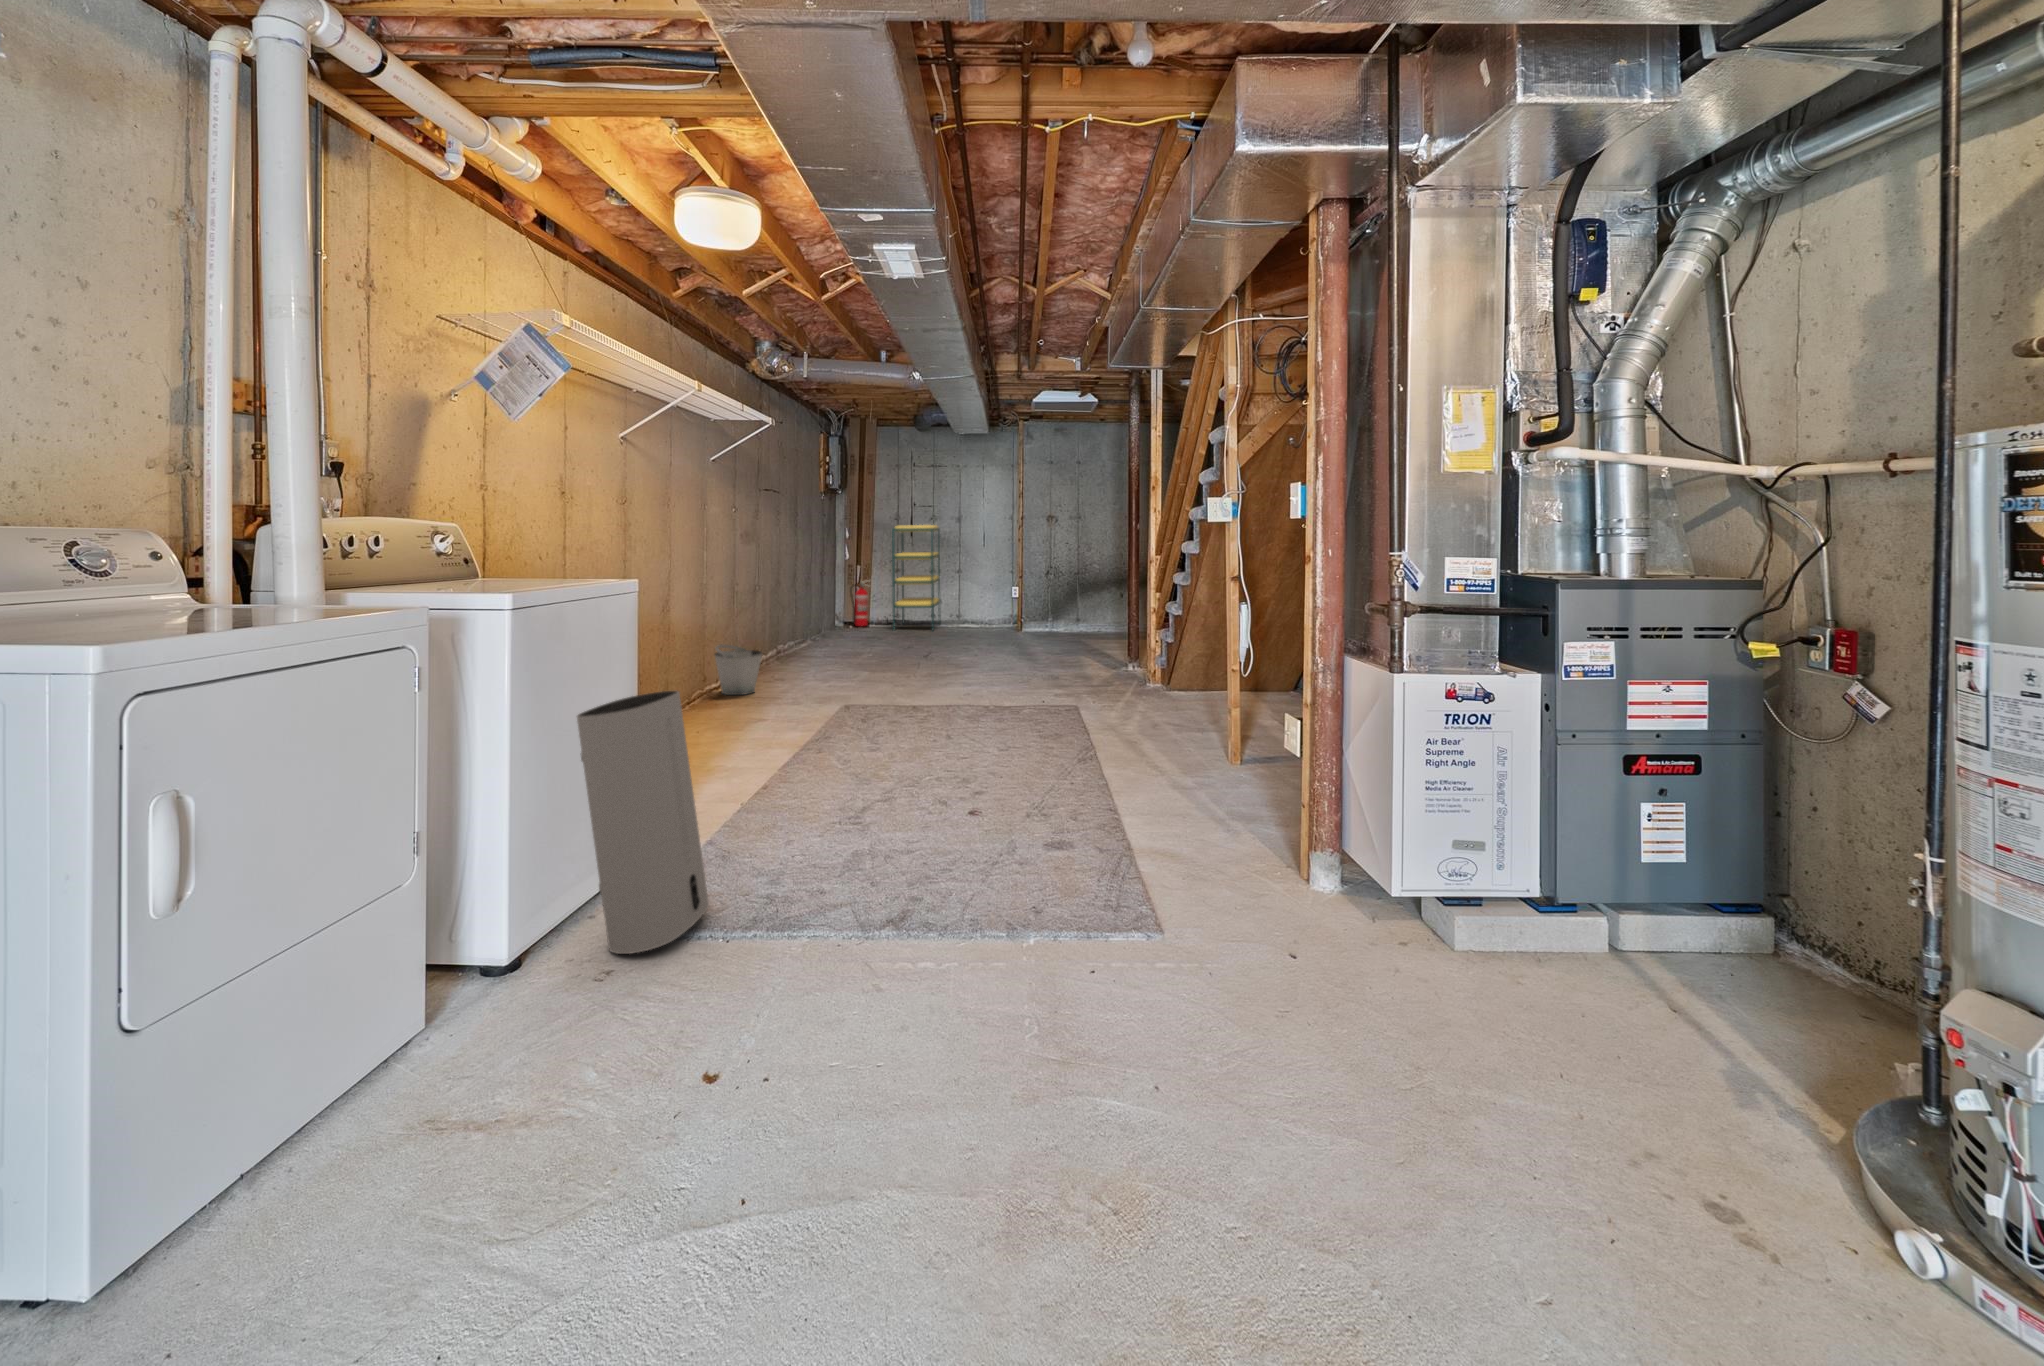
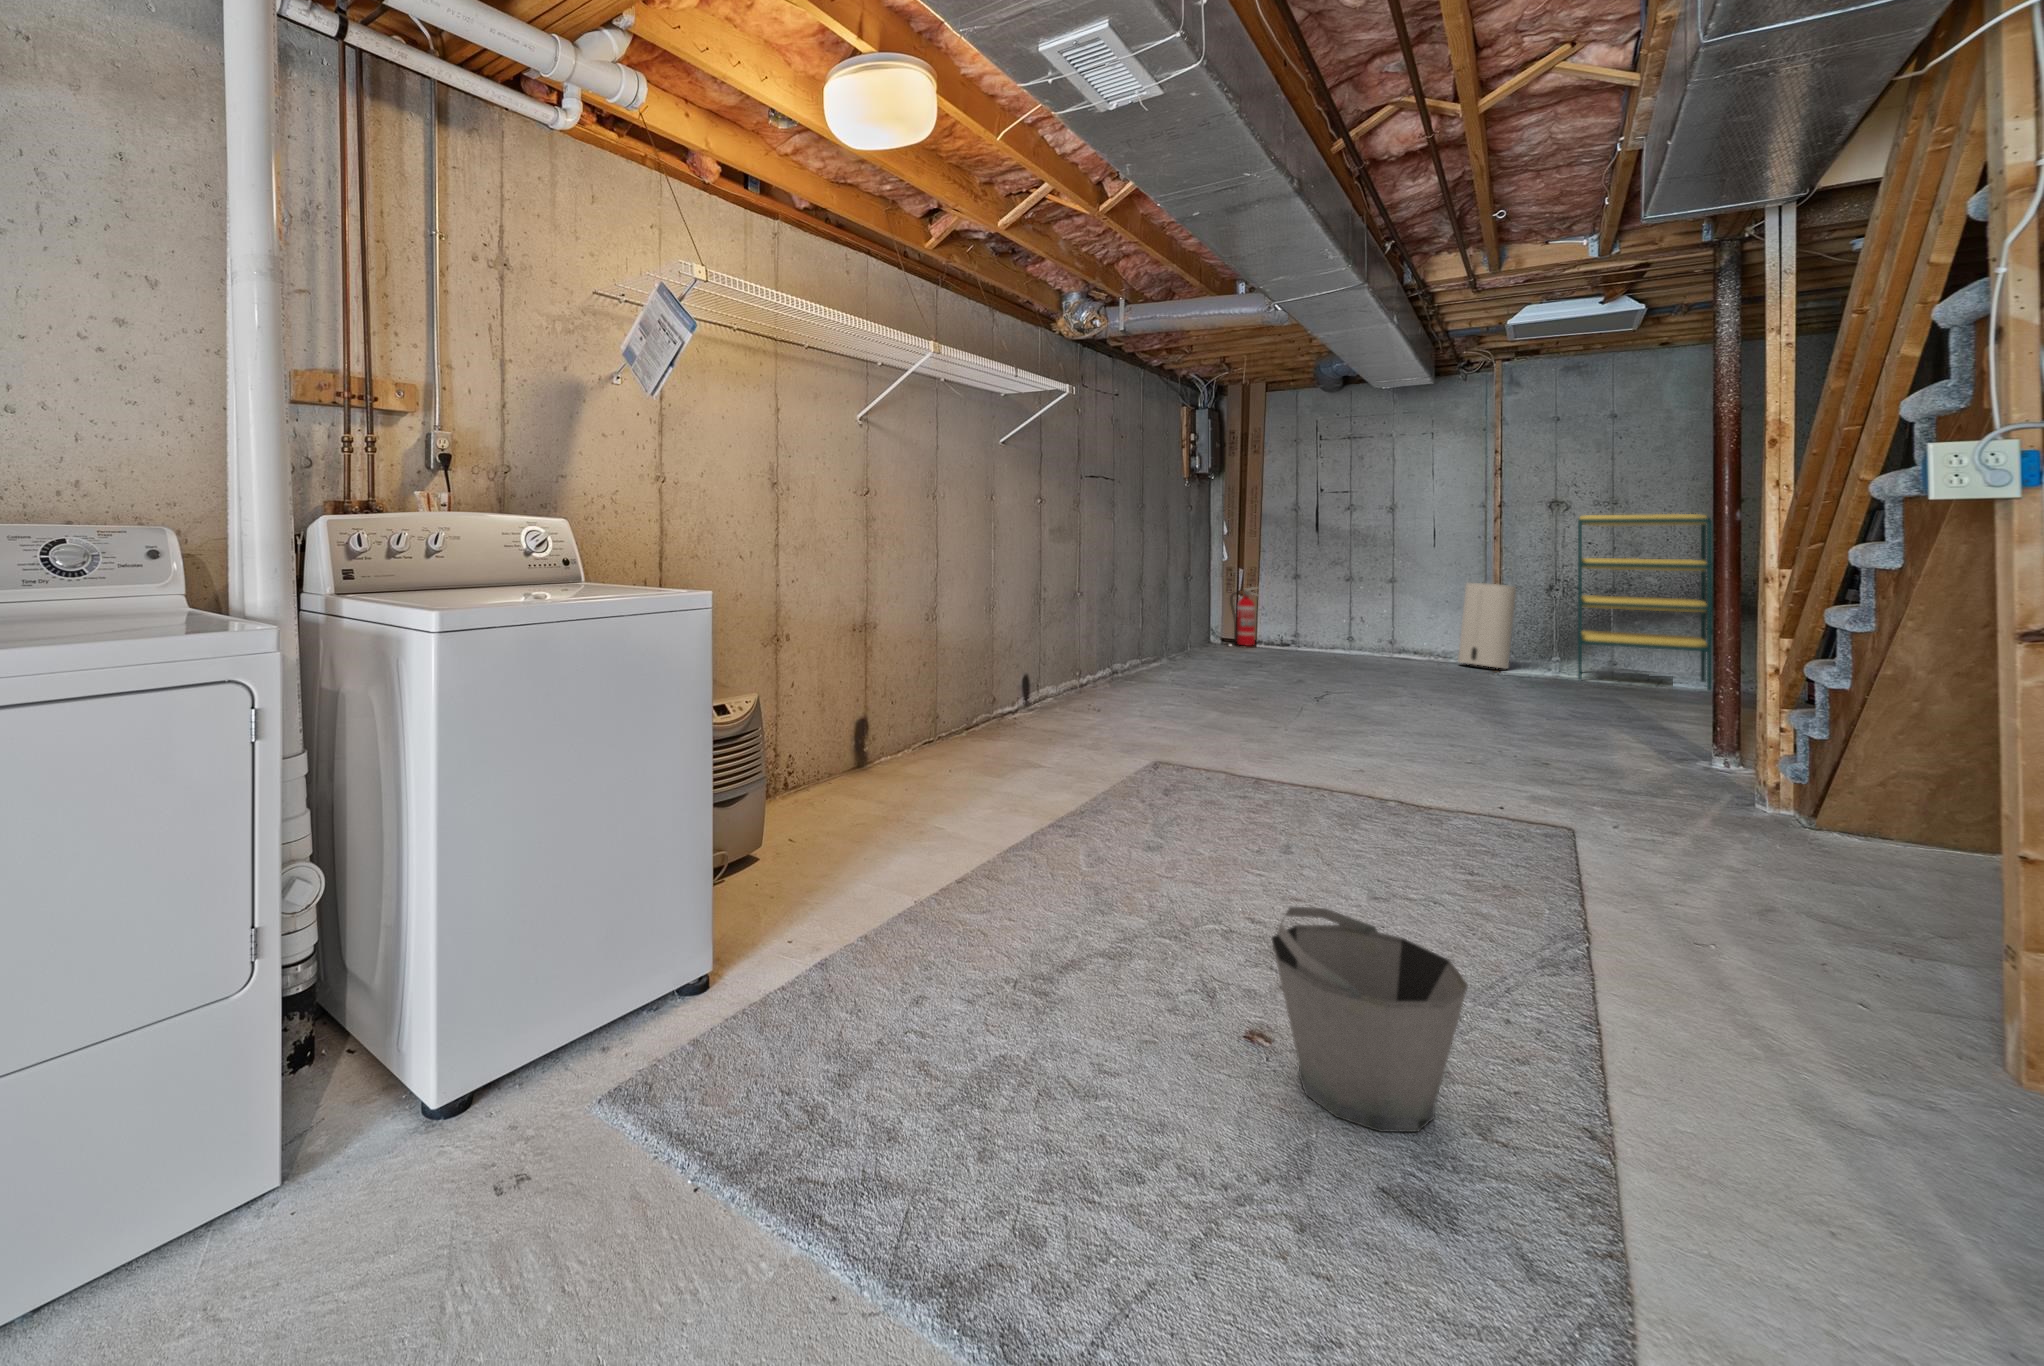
shelving unit: present [892,525,940,630] -> present [1578,514,1712,691]
bucket: present [715,644,762,695] -> present [1272,907,1468,1132]
air purifier: present [577,691,709,954] -> present [1458,583,1516,669]

